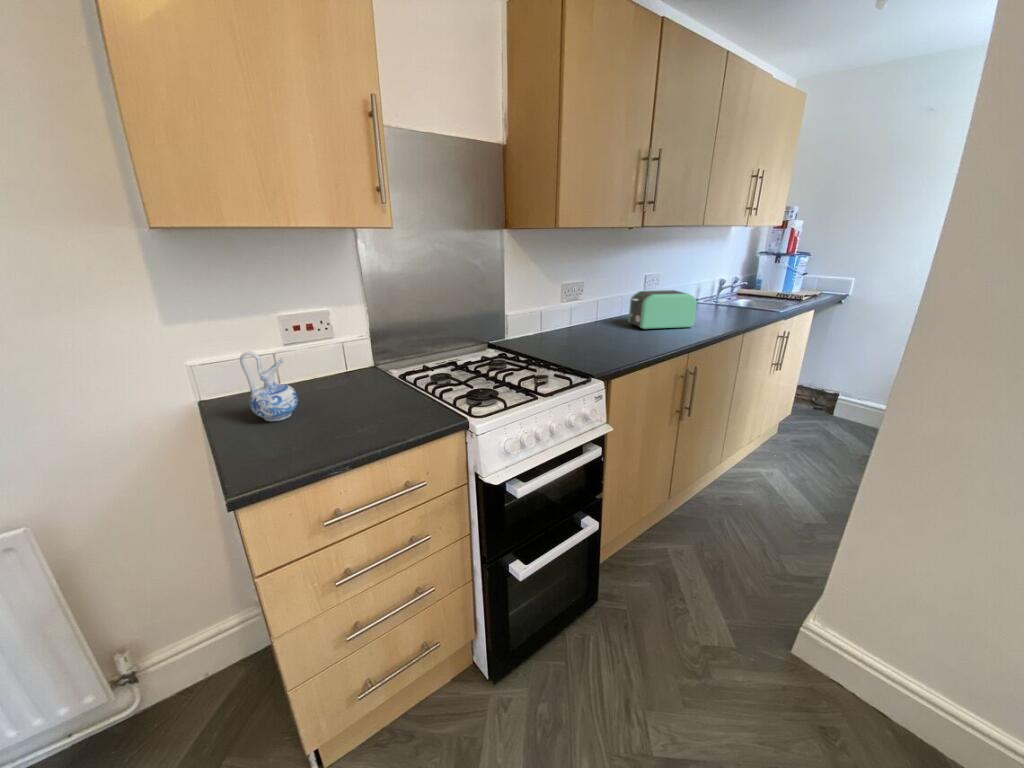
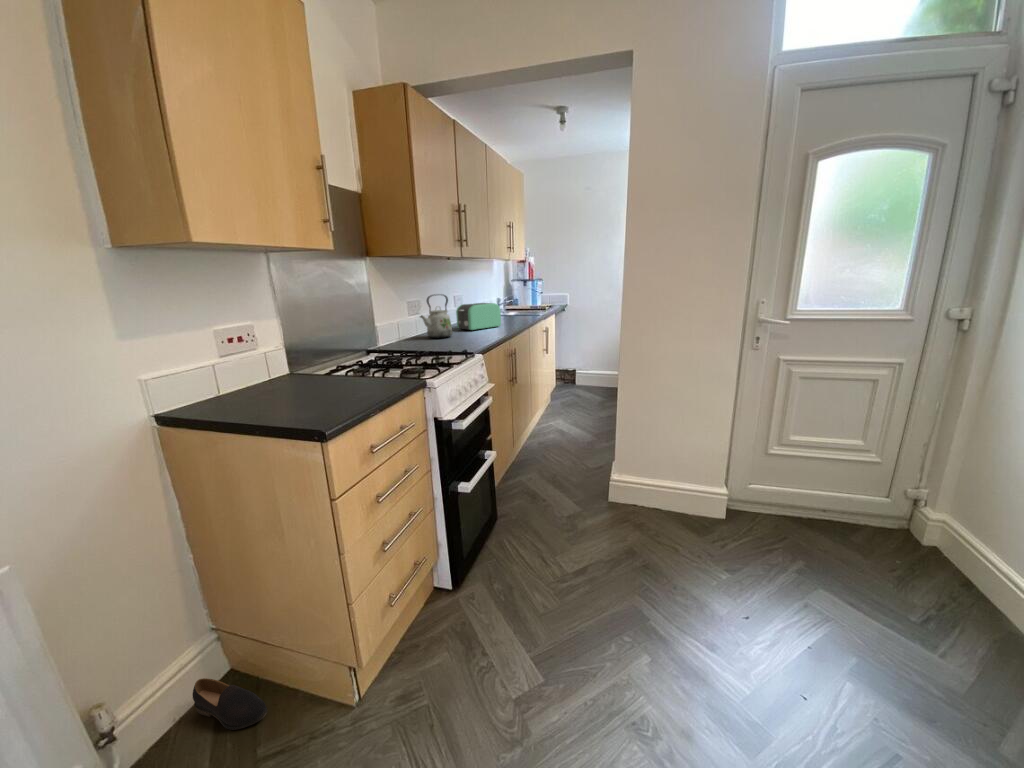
kettle: none [565,278,611,337] -> present [420,295,452,338]
ceramic pitcher: present [240,351,298,421] -> none [234,350,282,409]
shoe: none [220,651,259,728] -> present [193,678,267,730]

